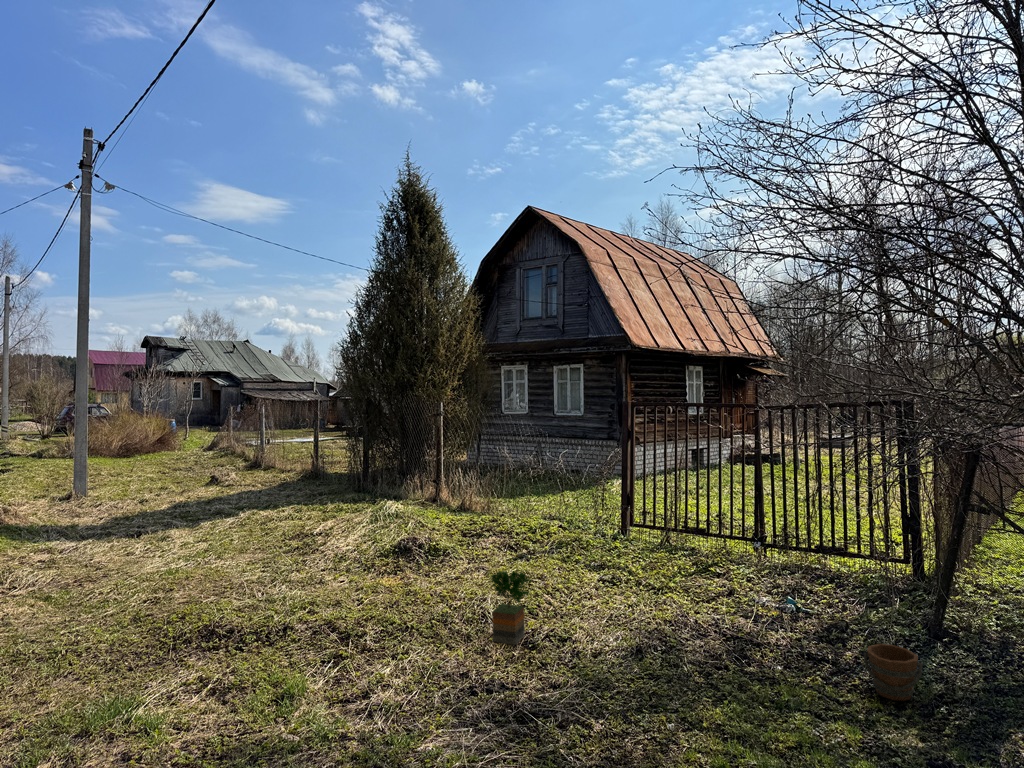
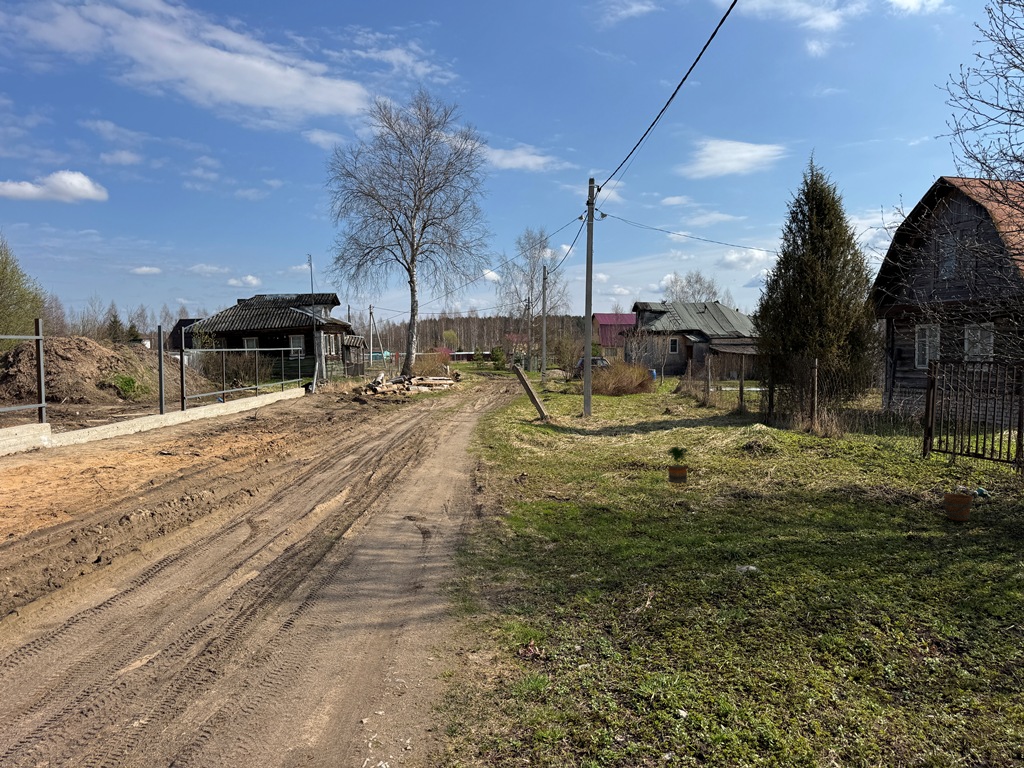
potted tree: present [490,571,531,645] -> present [667,447,690,483]

